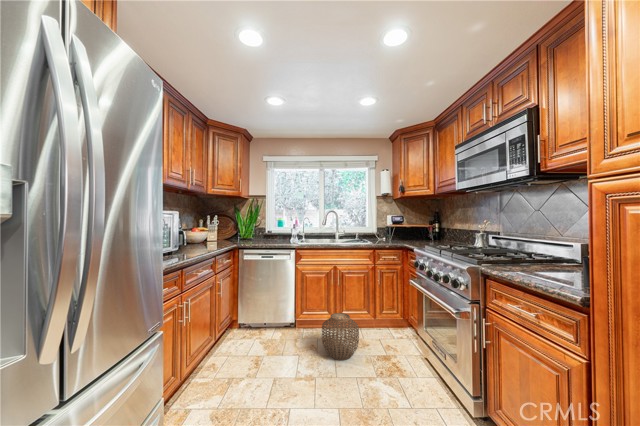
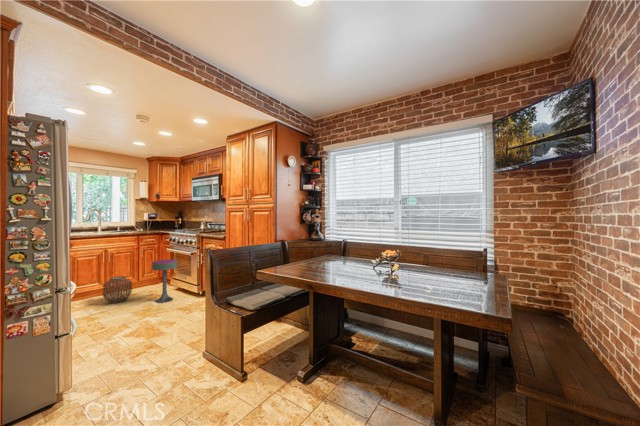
bar stool: none [383,301,430,399] -> present [152,259,177,303]

